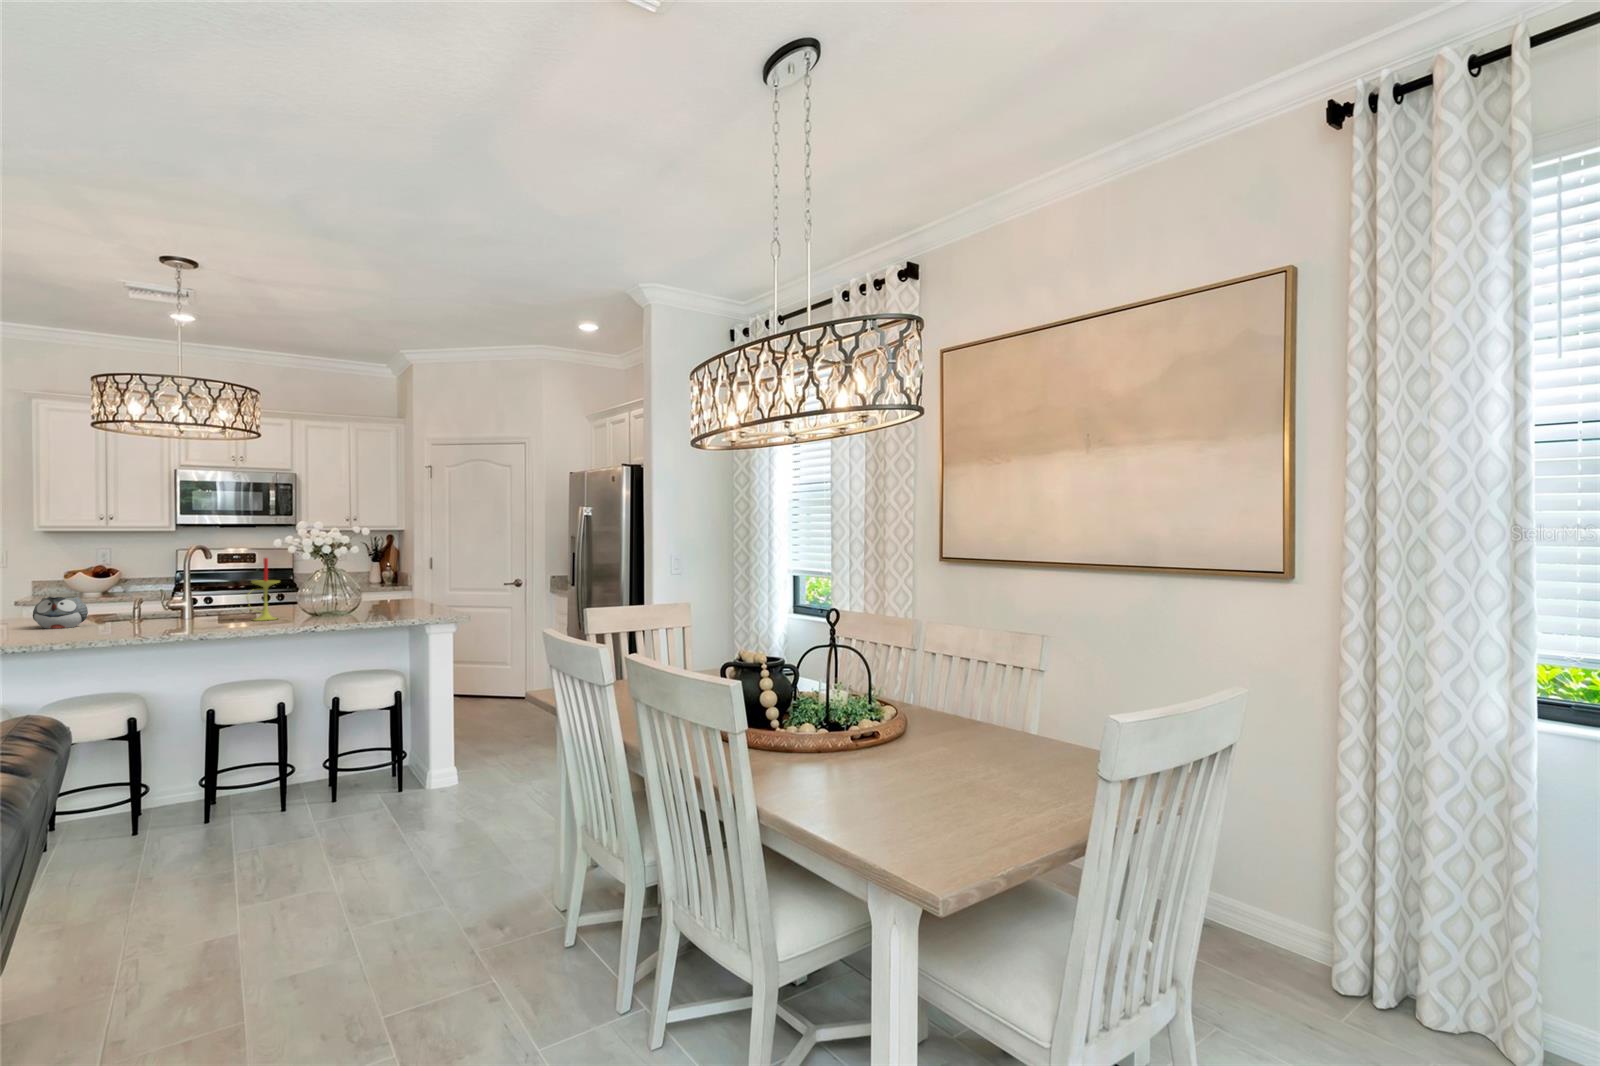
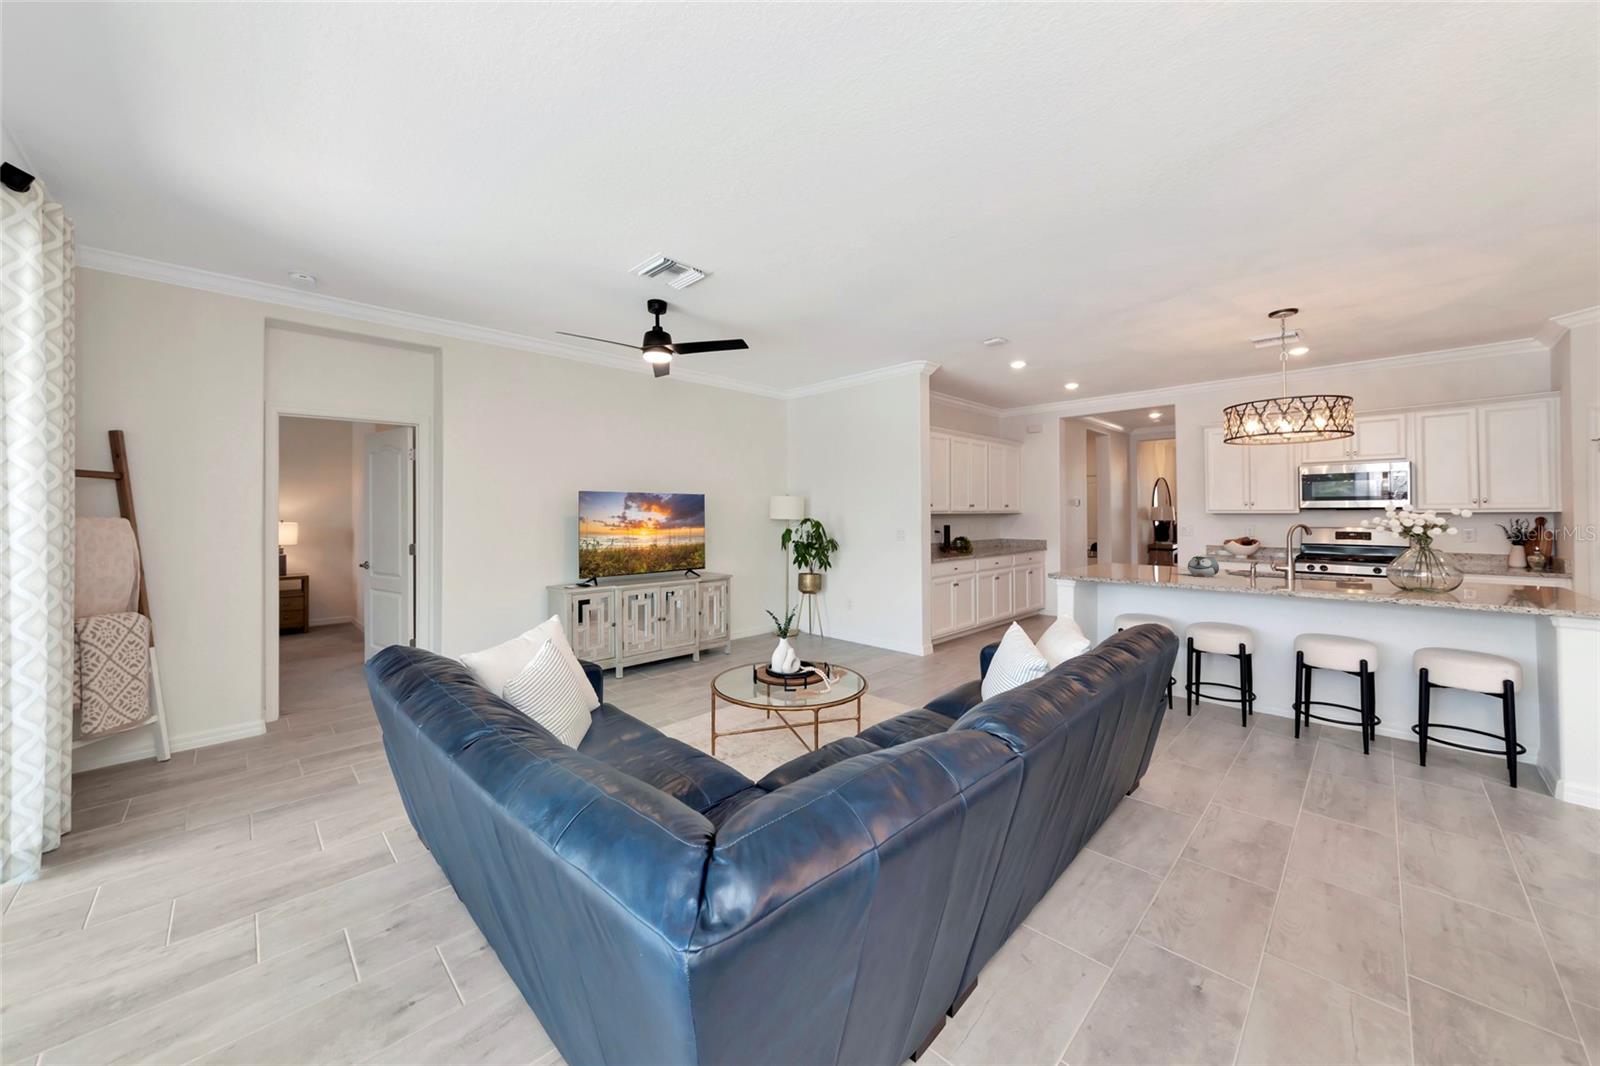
candle: present [252,558,280,621] -> none [1334,534,1369,589]

